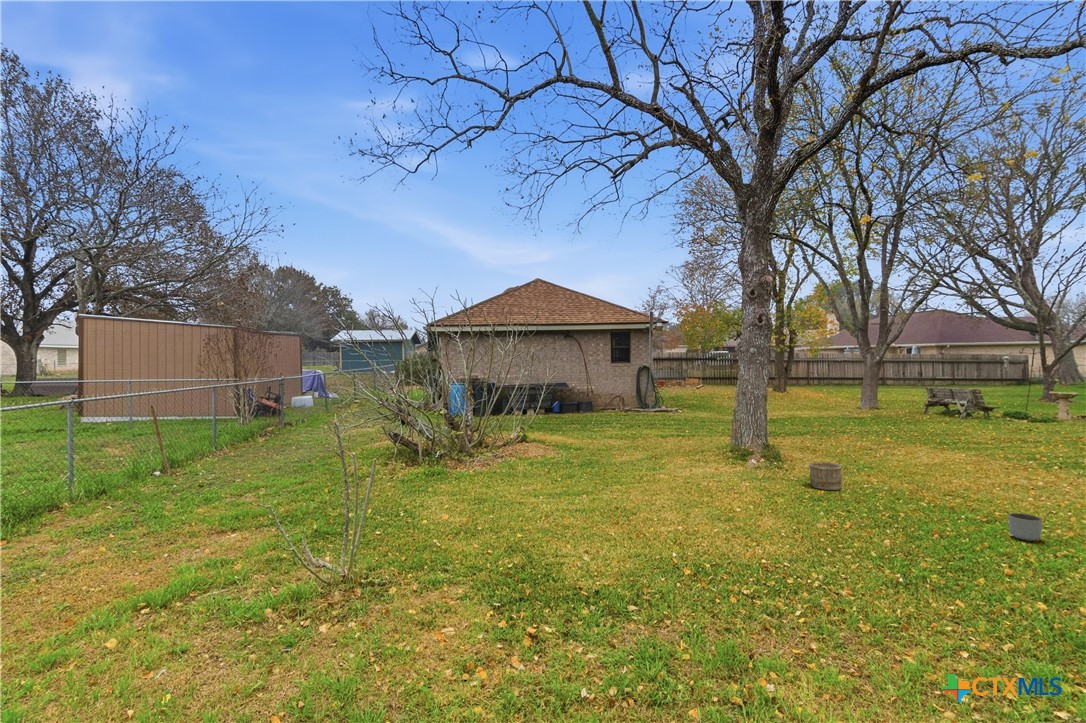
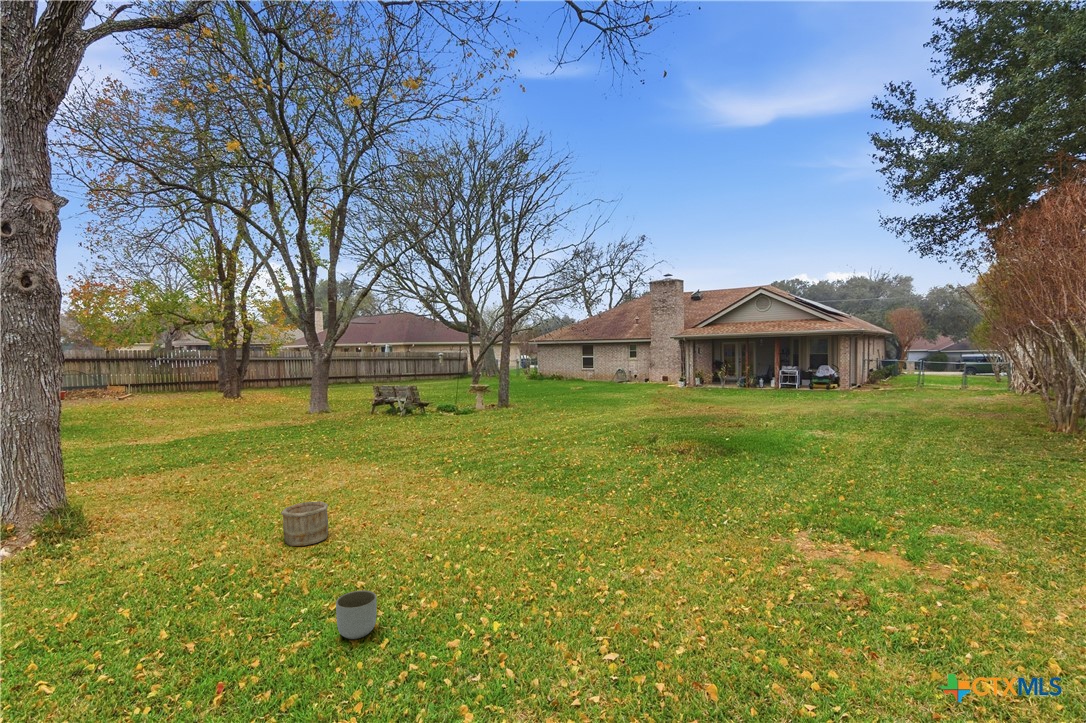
wooden bucket: present [809,462,842,490] -> present [281,502,328,546]

